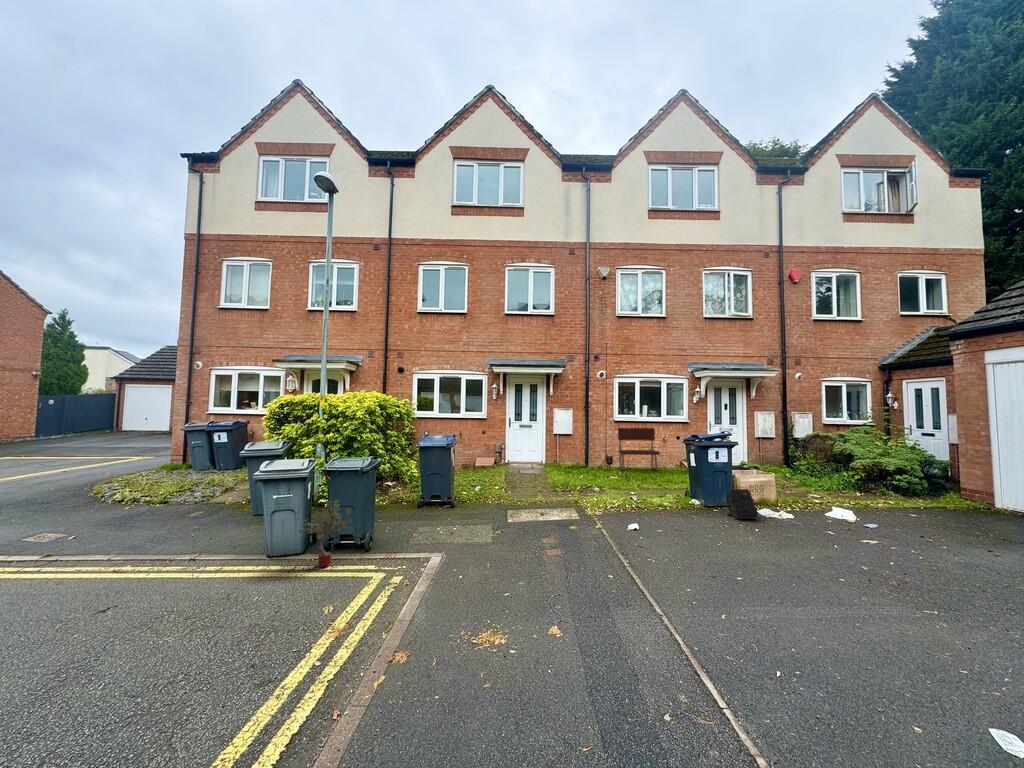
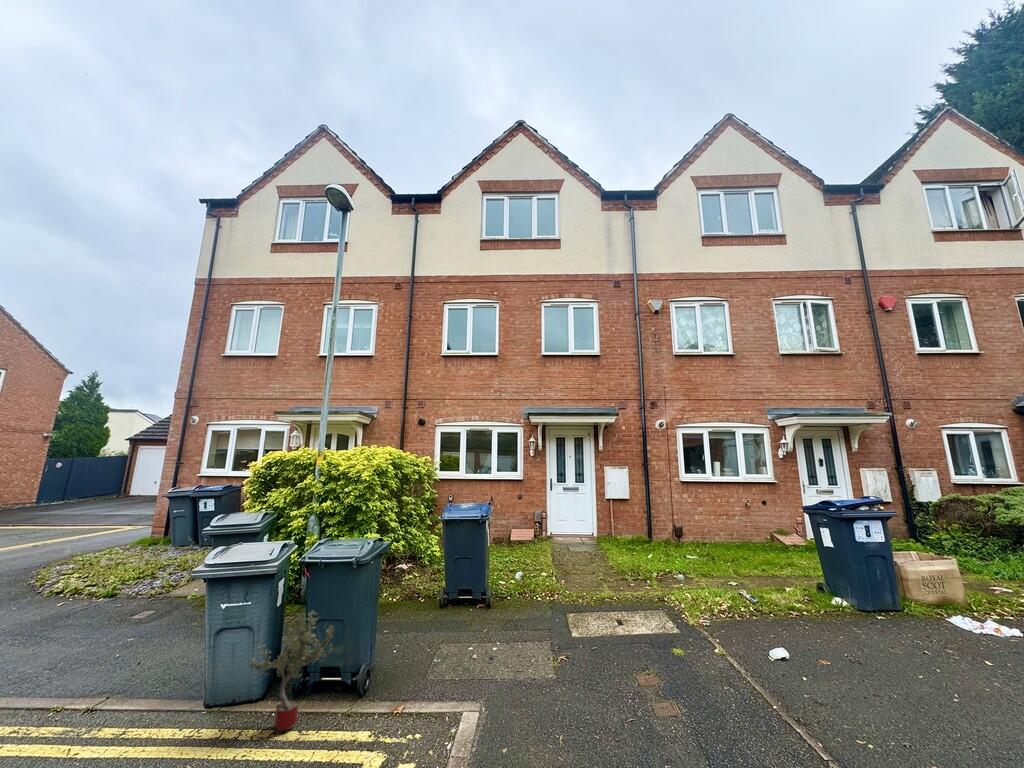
bench: present [618,428,660,471] -> none [686,490,747,547]
backpack: present [726,489,758,519] -> none [883,582,948,630]

